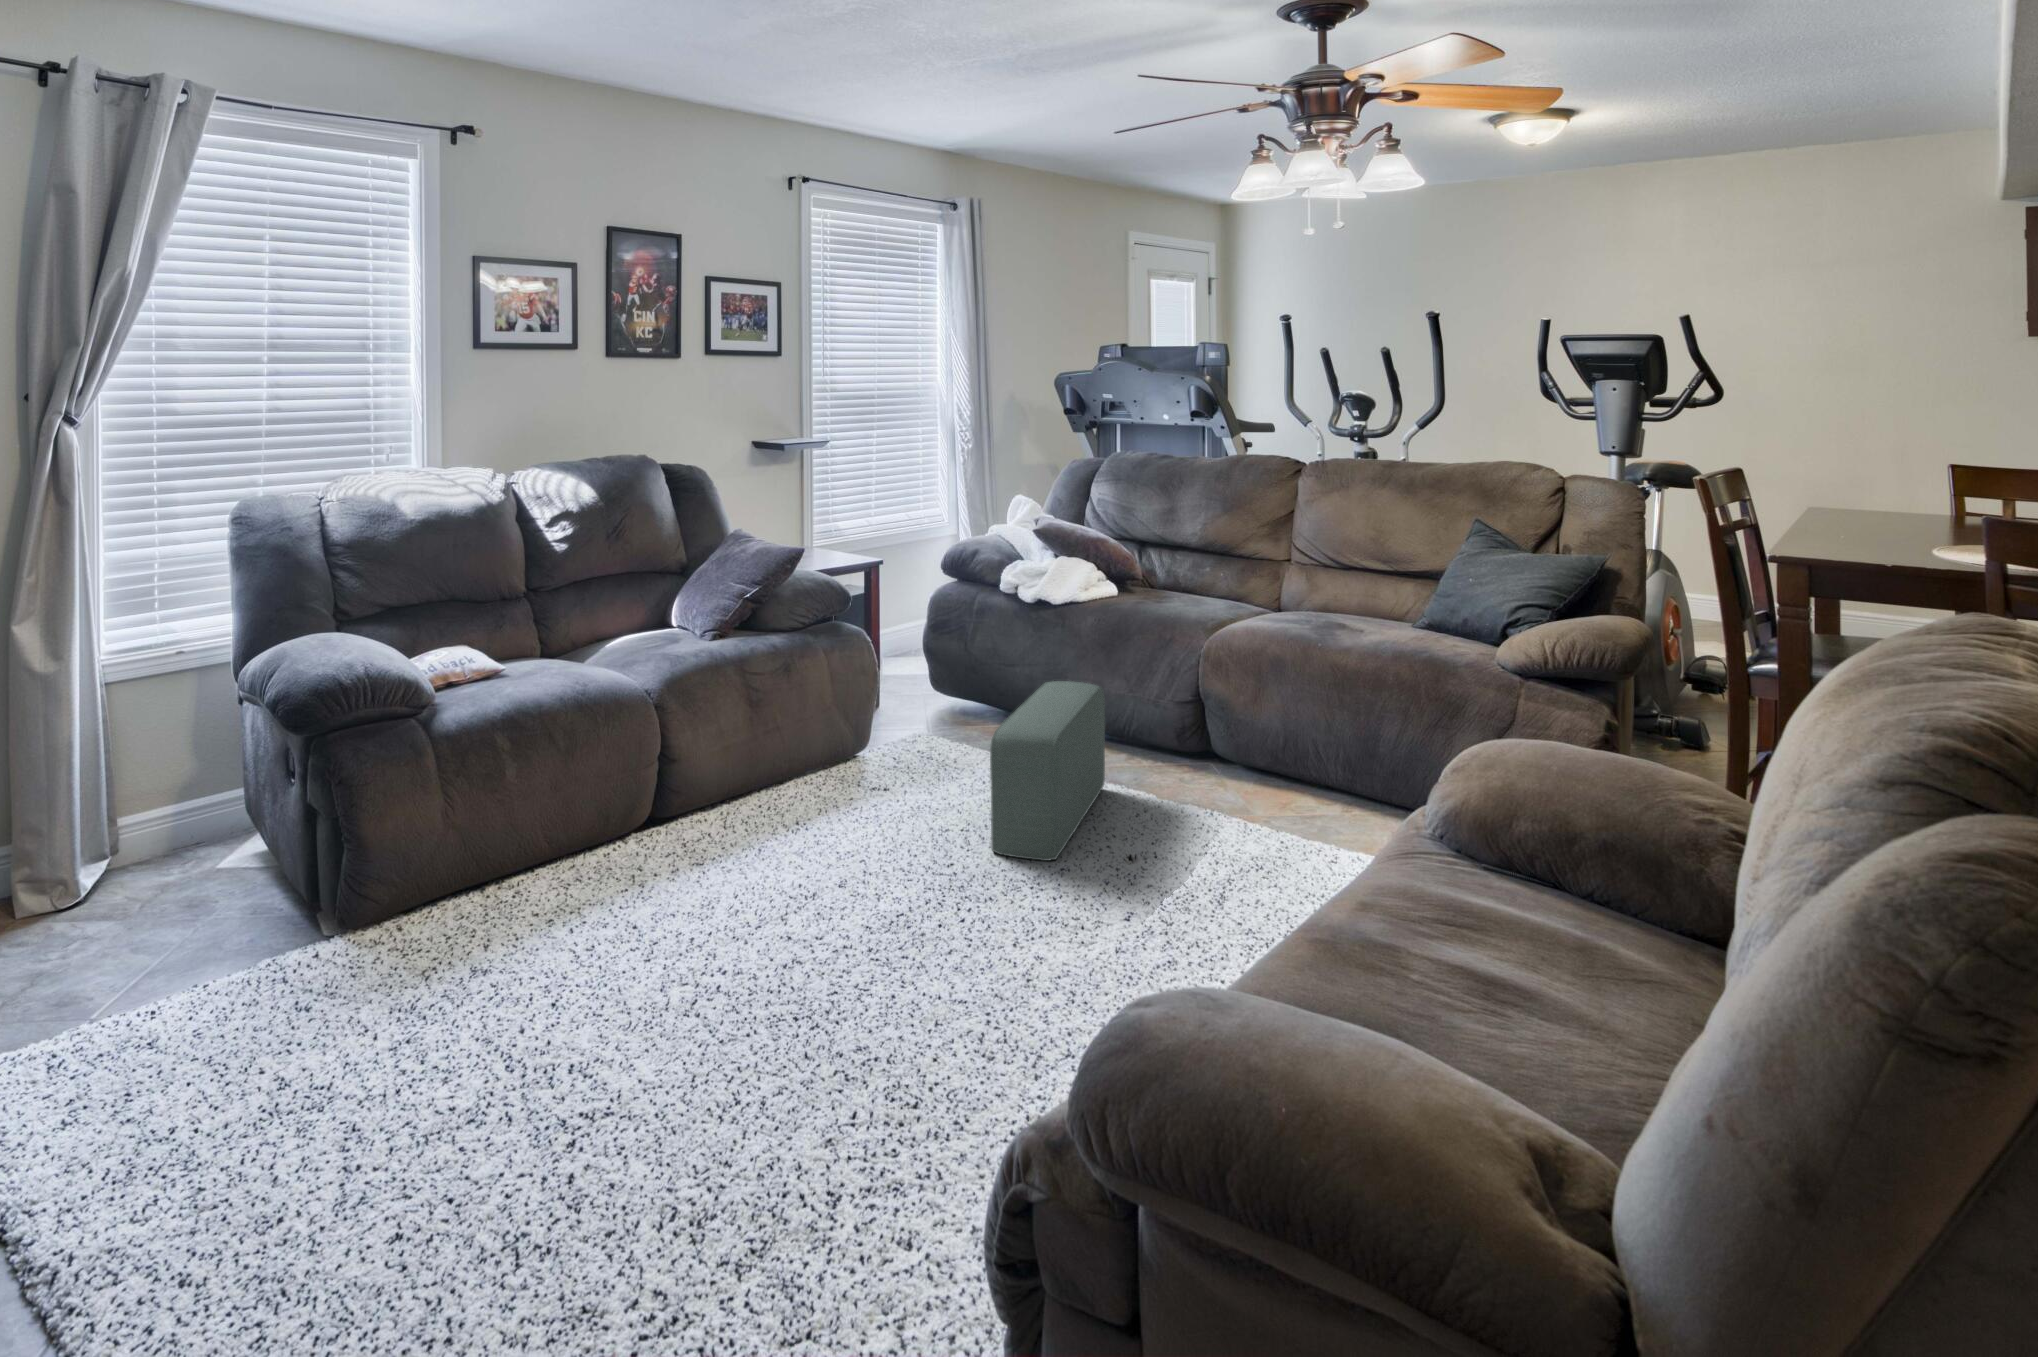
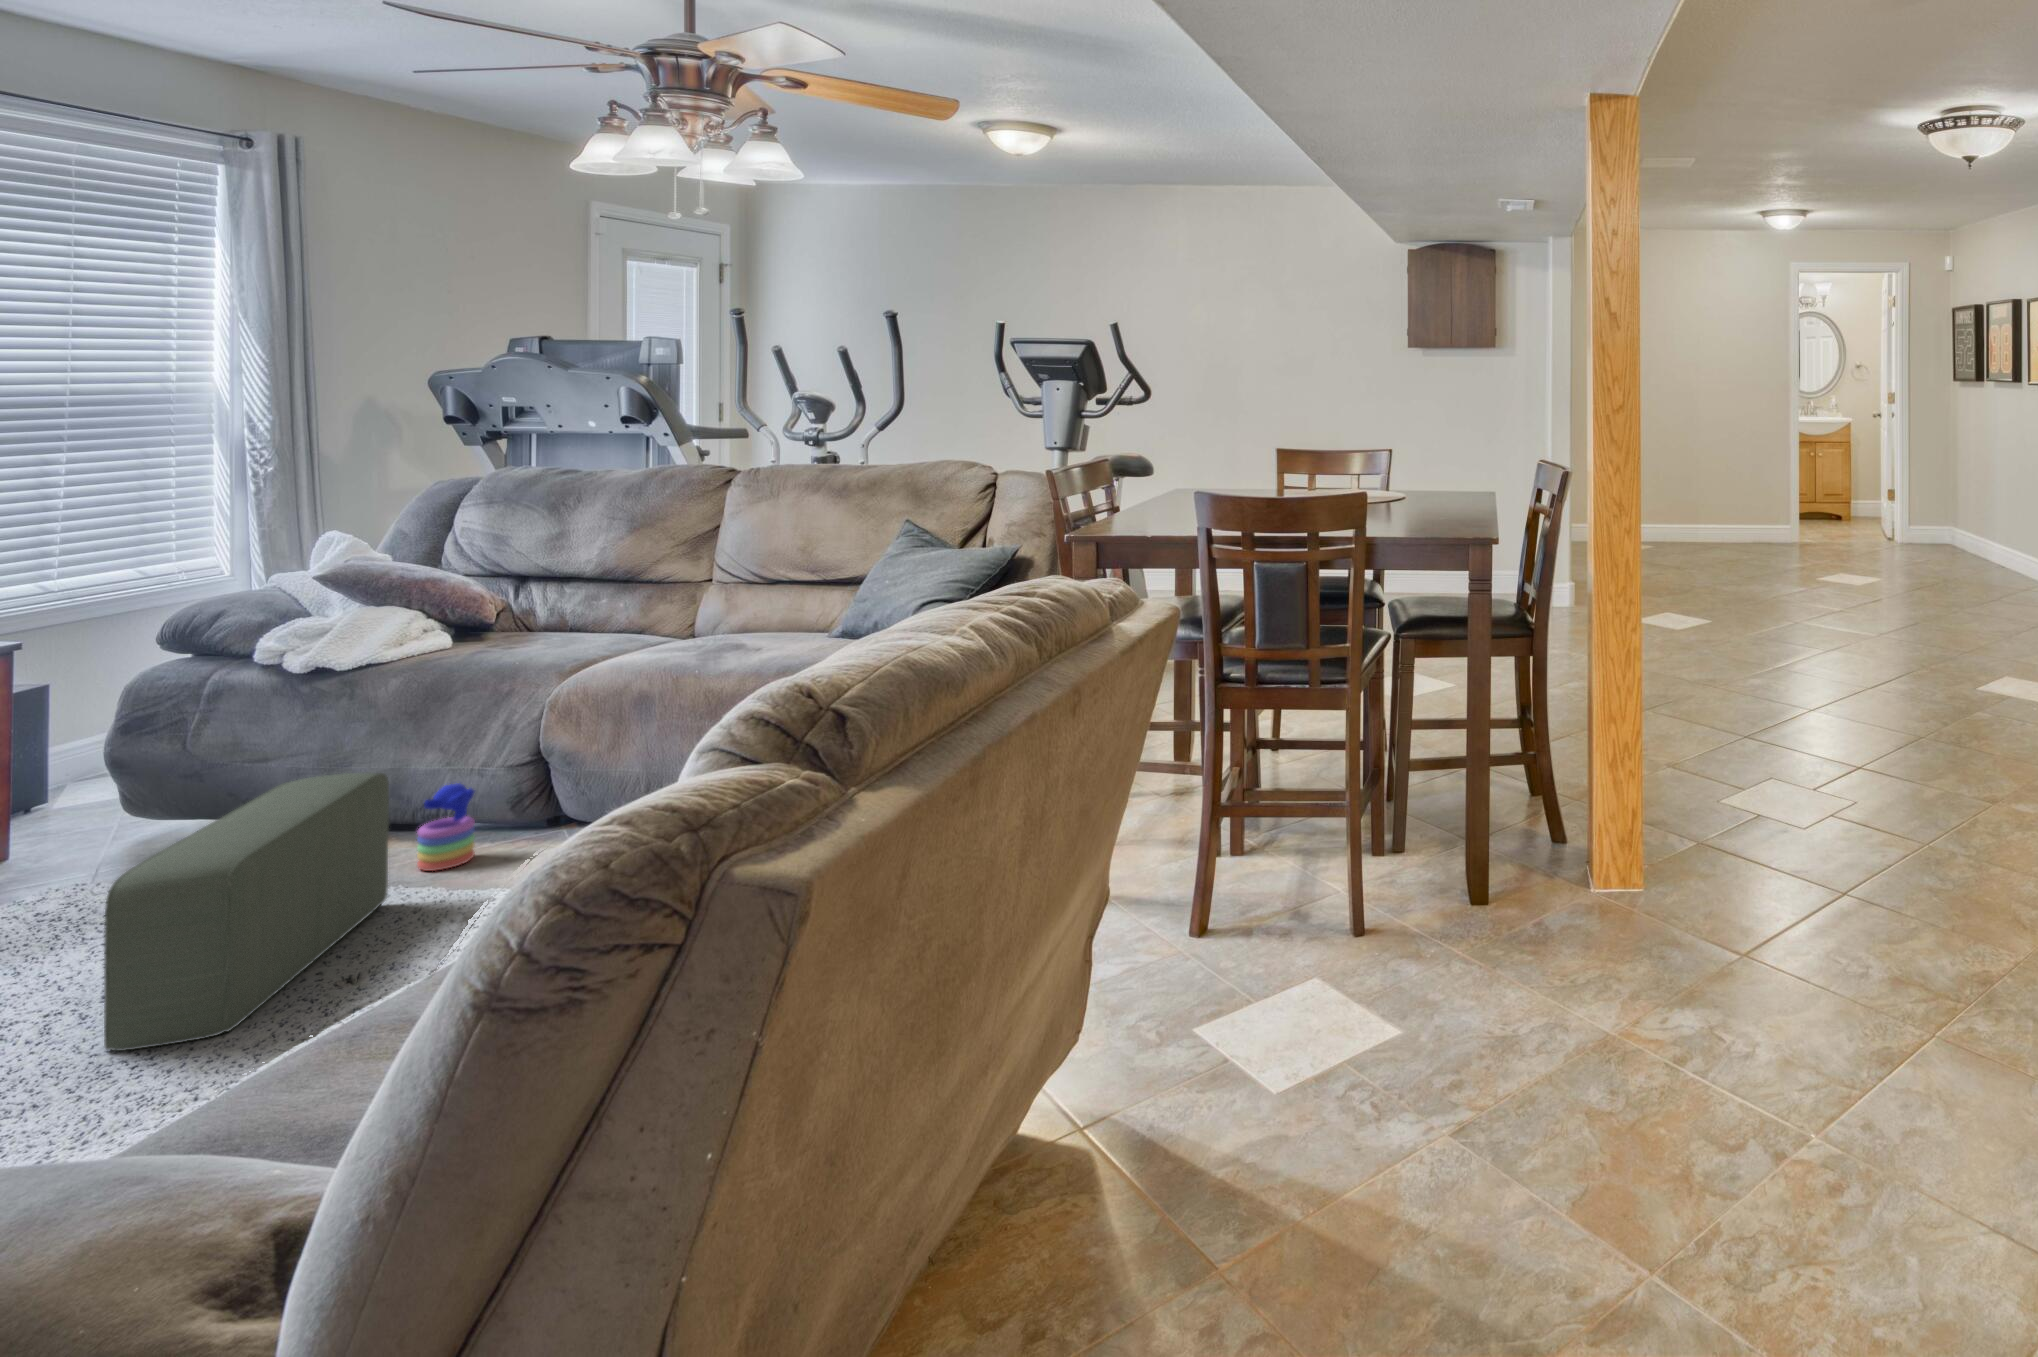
stacking toy: none [1110,704,1145,770] -> present [417,784,475,871]

